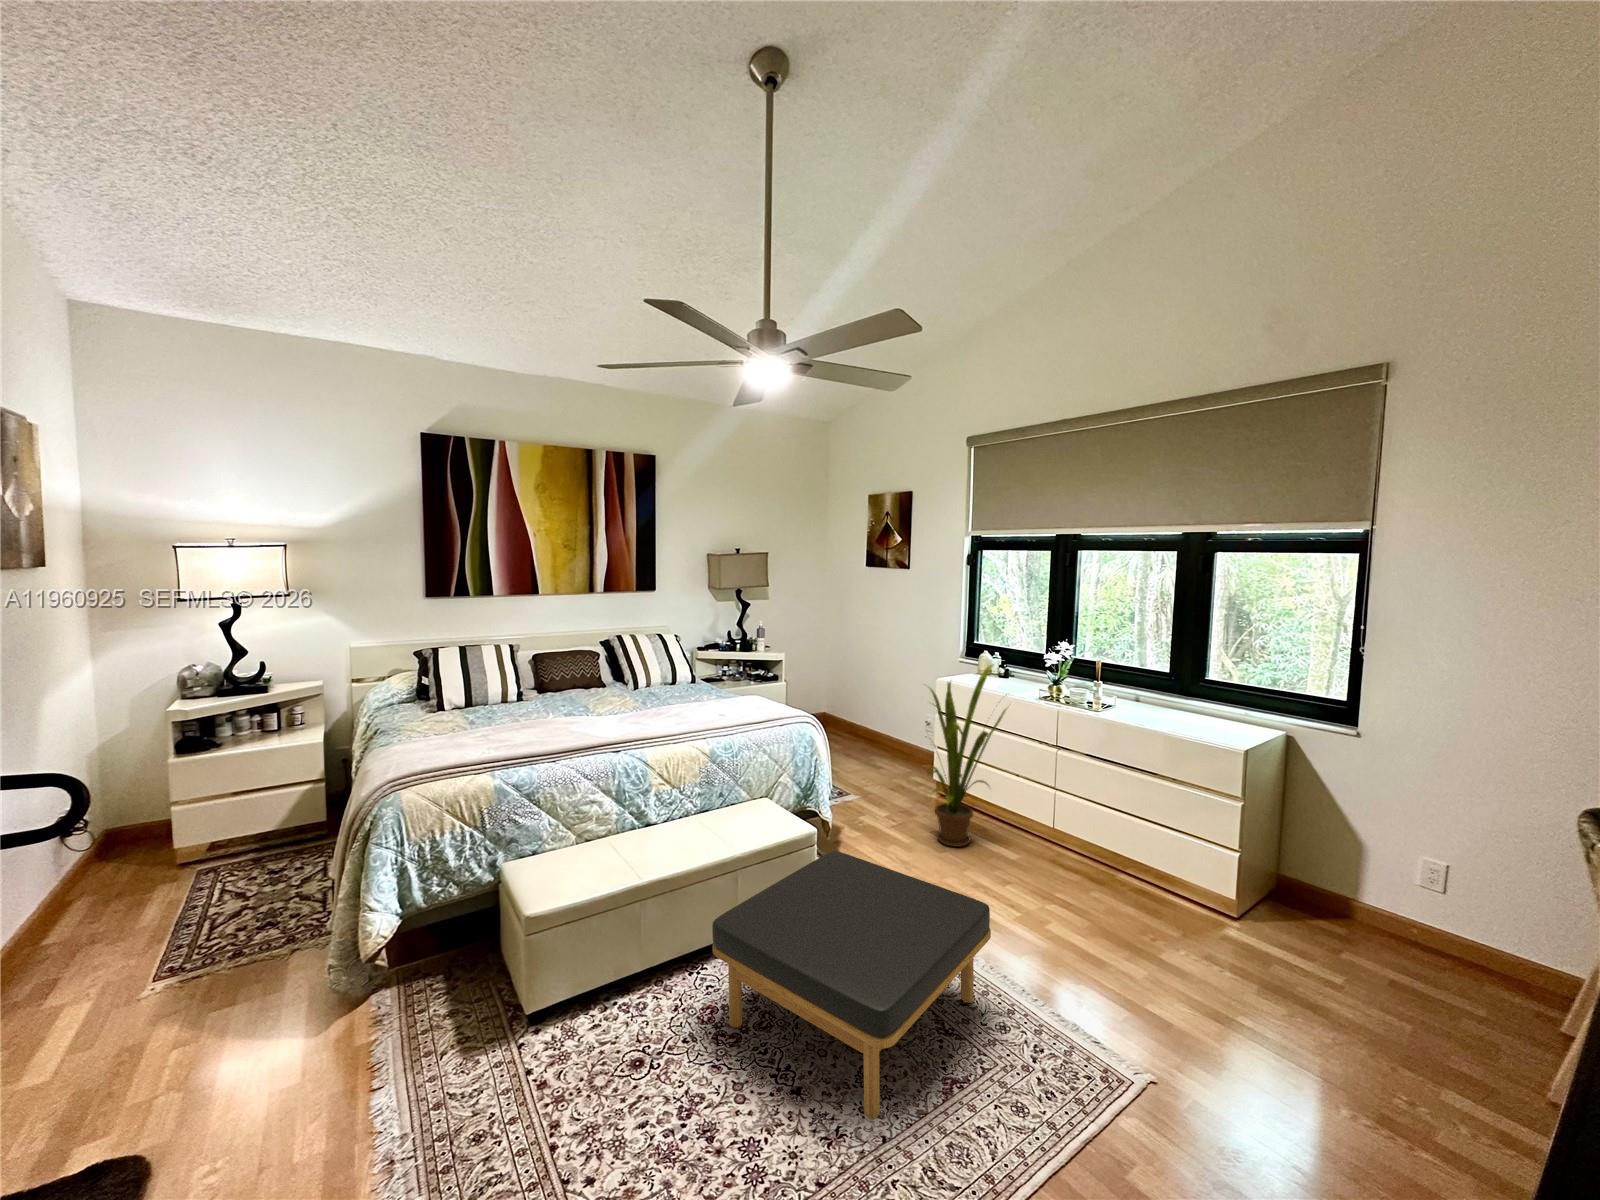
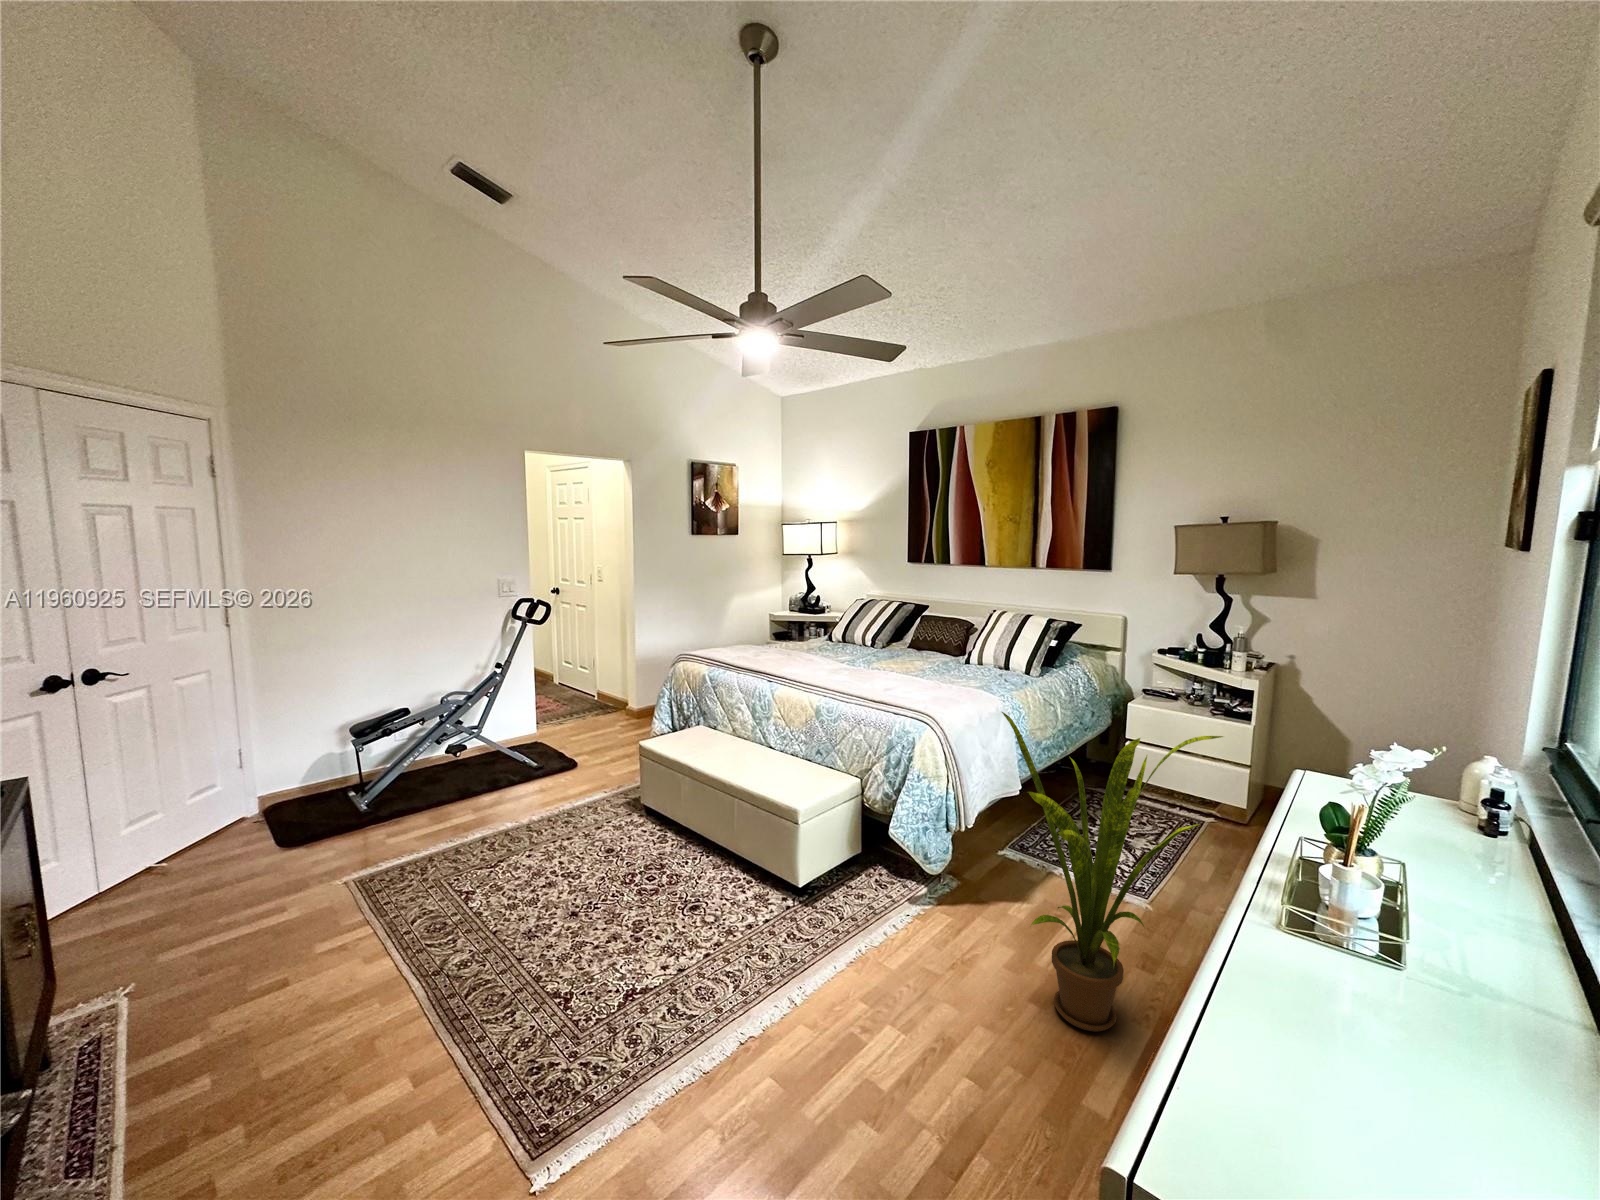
ottoman: present [712,851,991,1119] -> none [518,797,784,1014]

